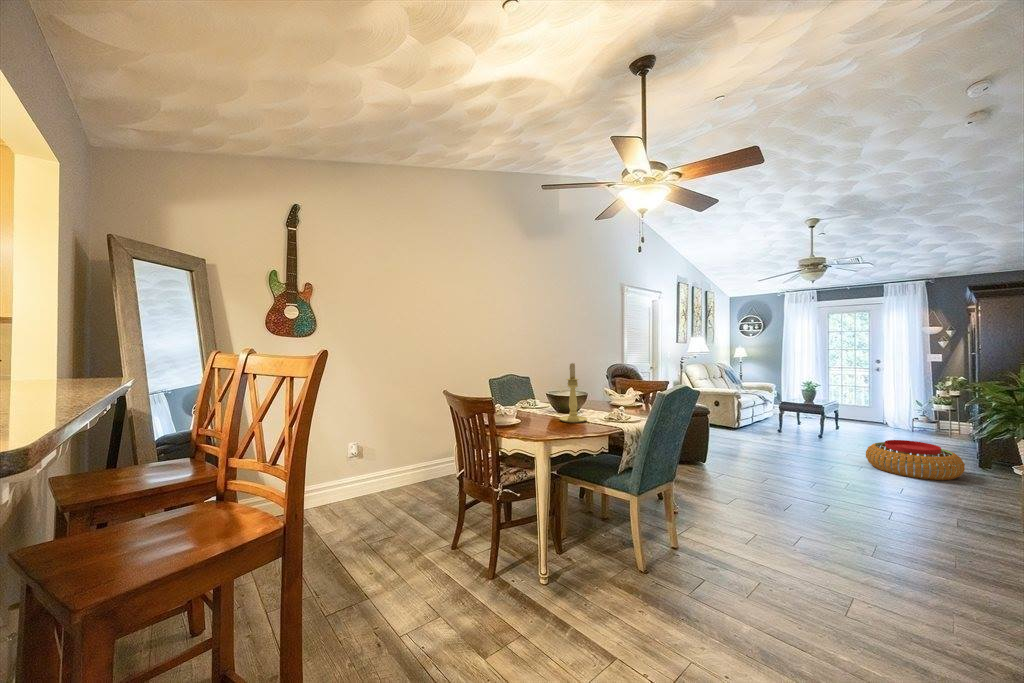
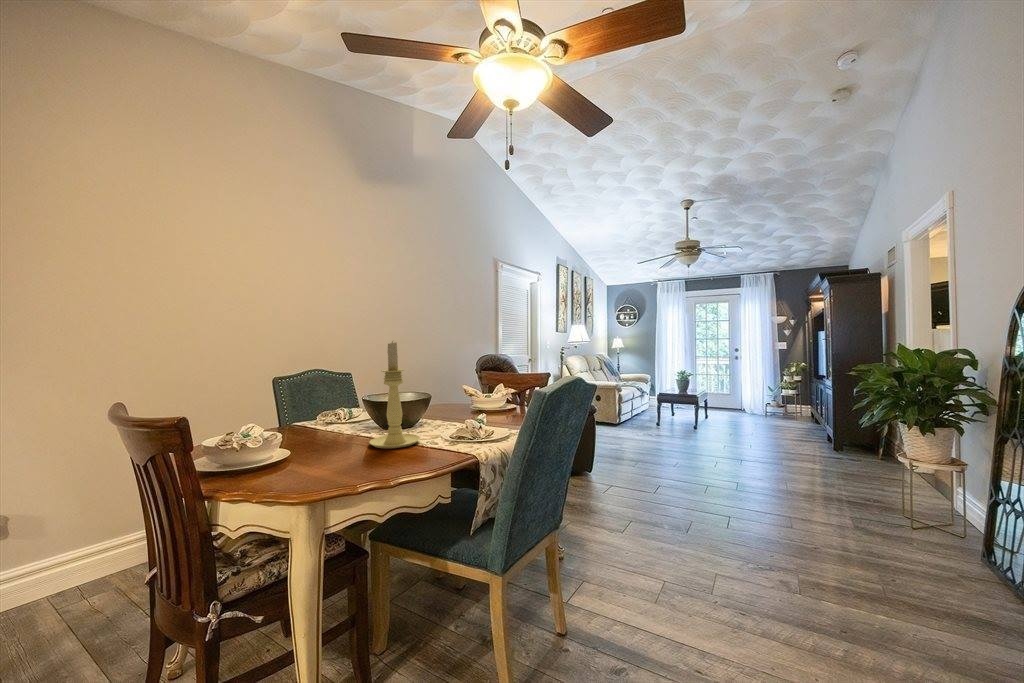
pouf: present [866,440,965,480] -> none [745,428,835,468]

